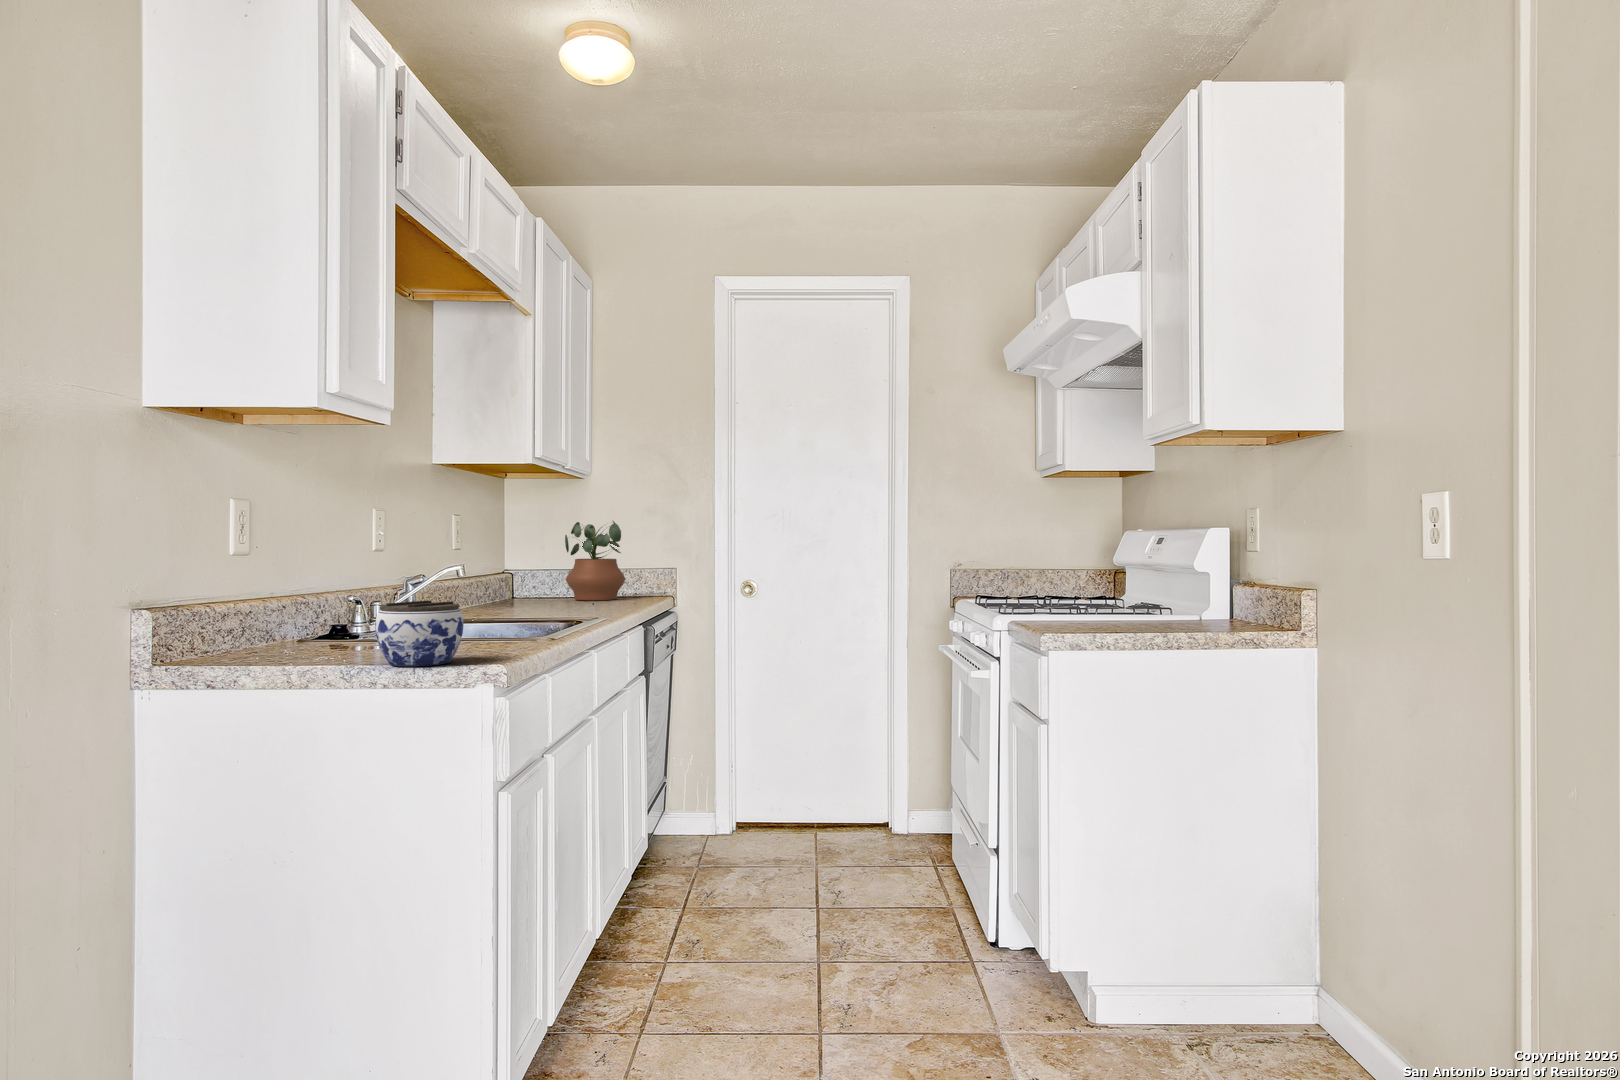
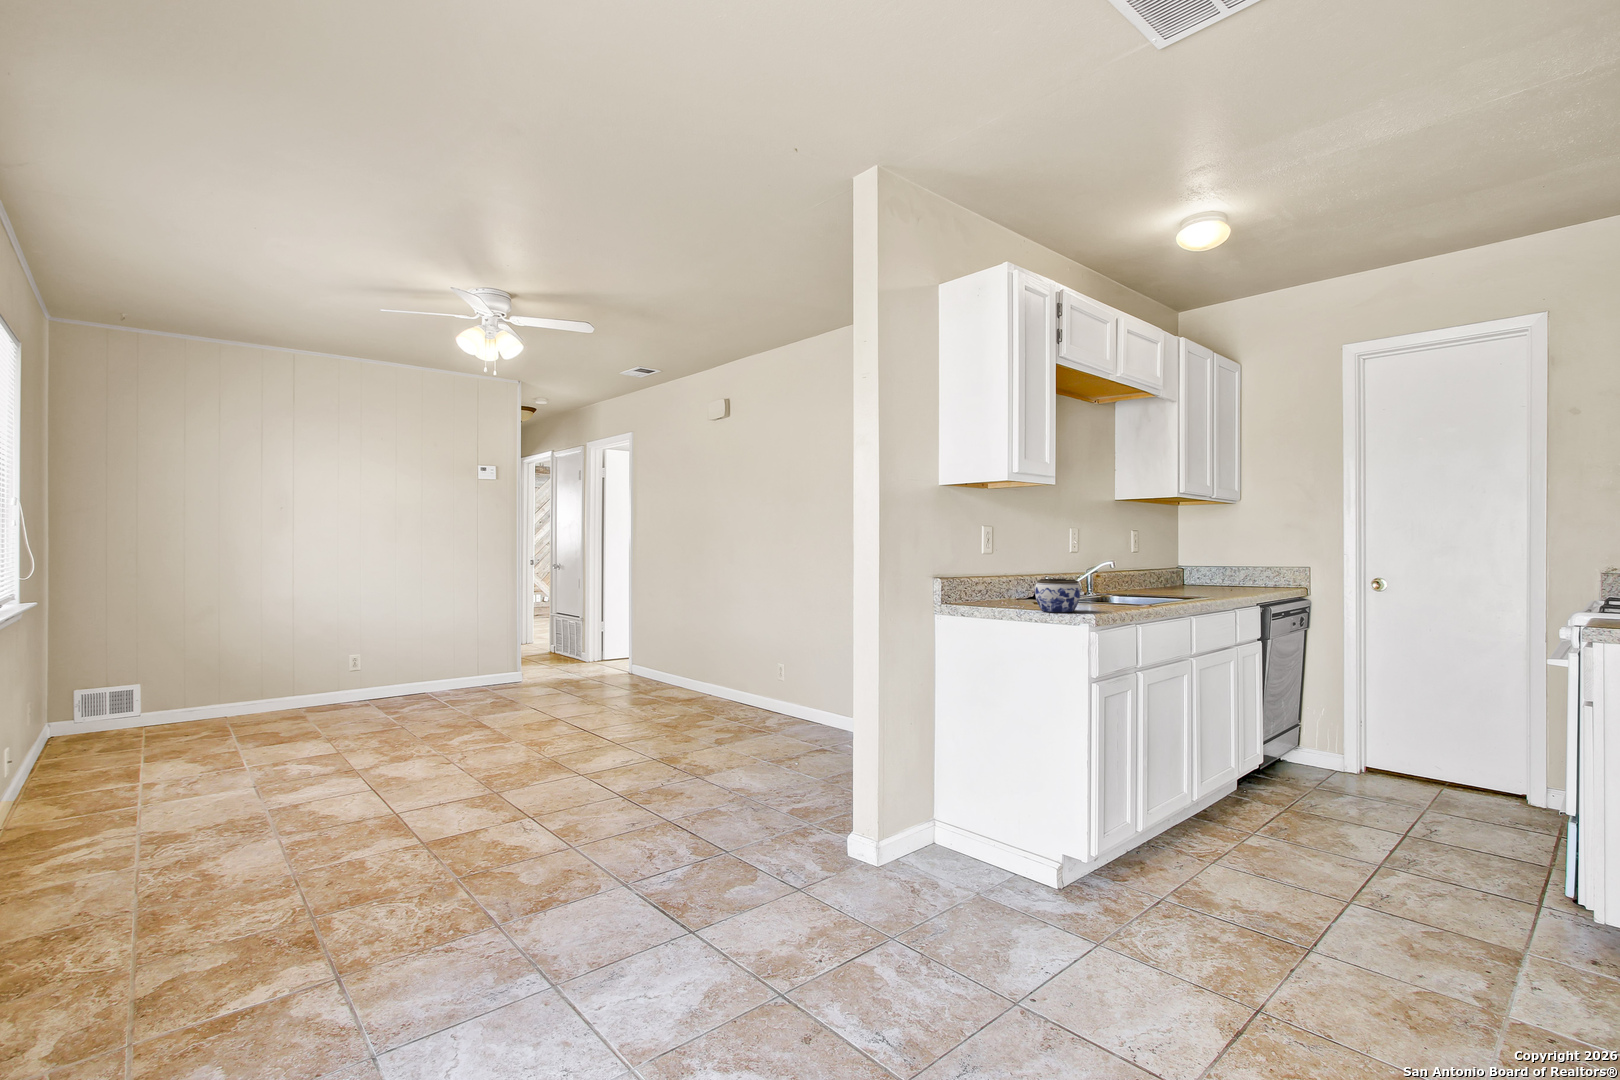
potted plant: present [565,521,626,600] -> none [1217,531,1266,588]

